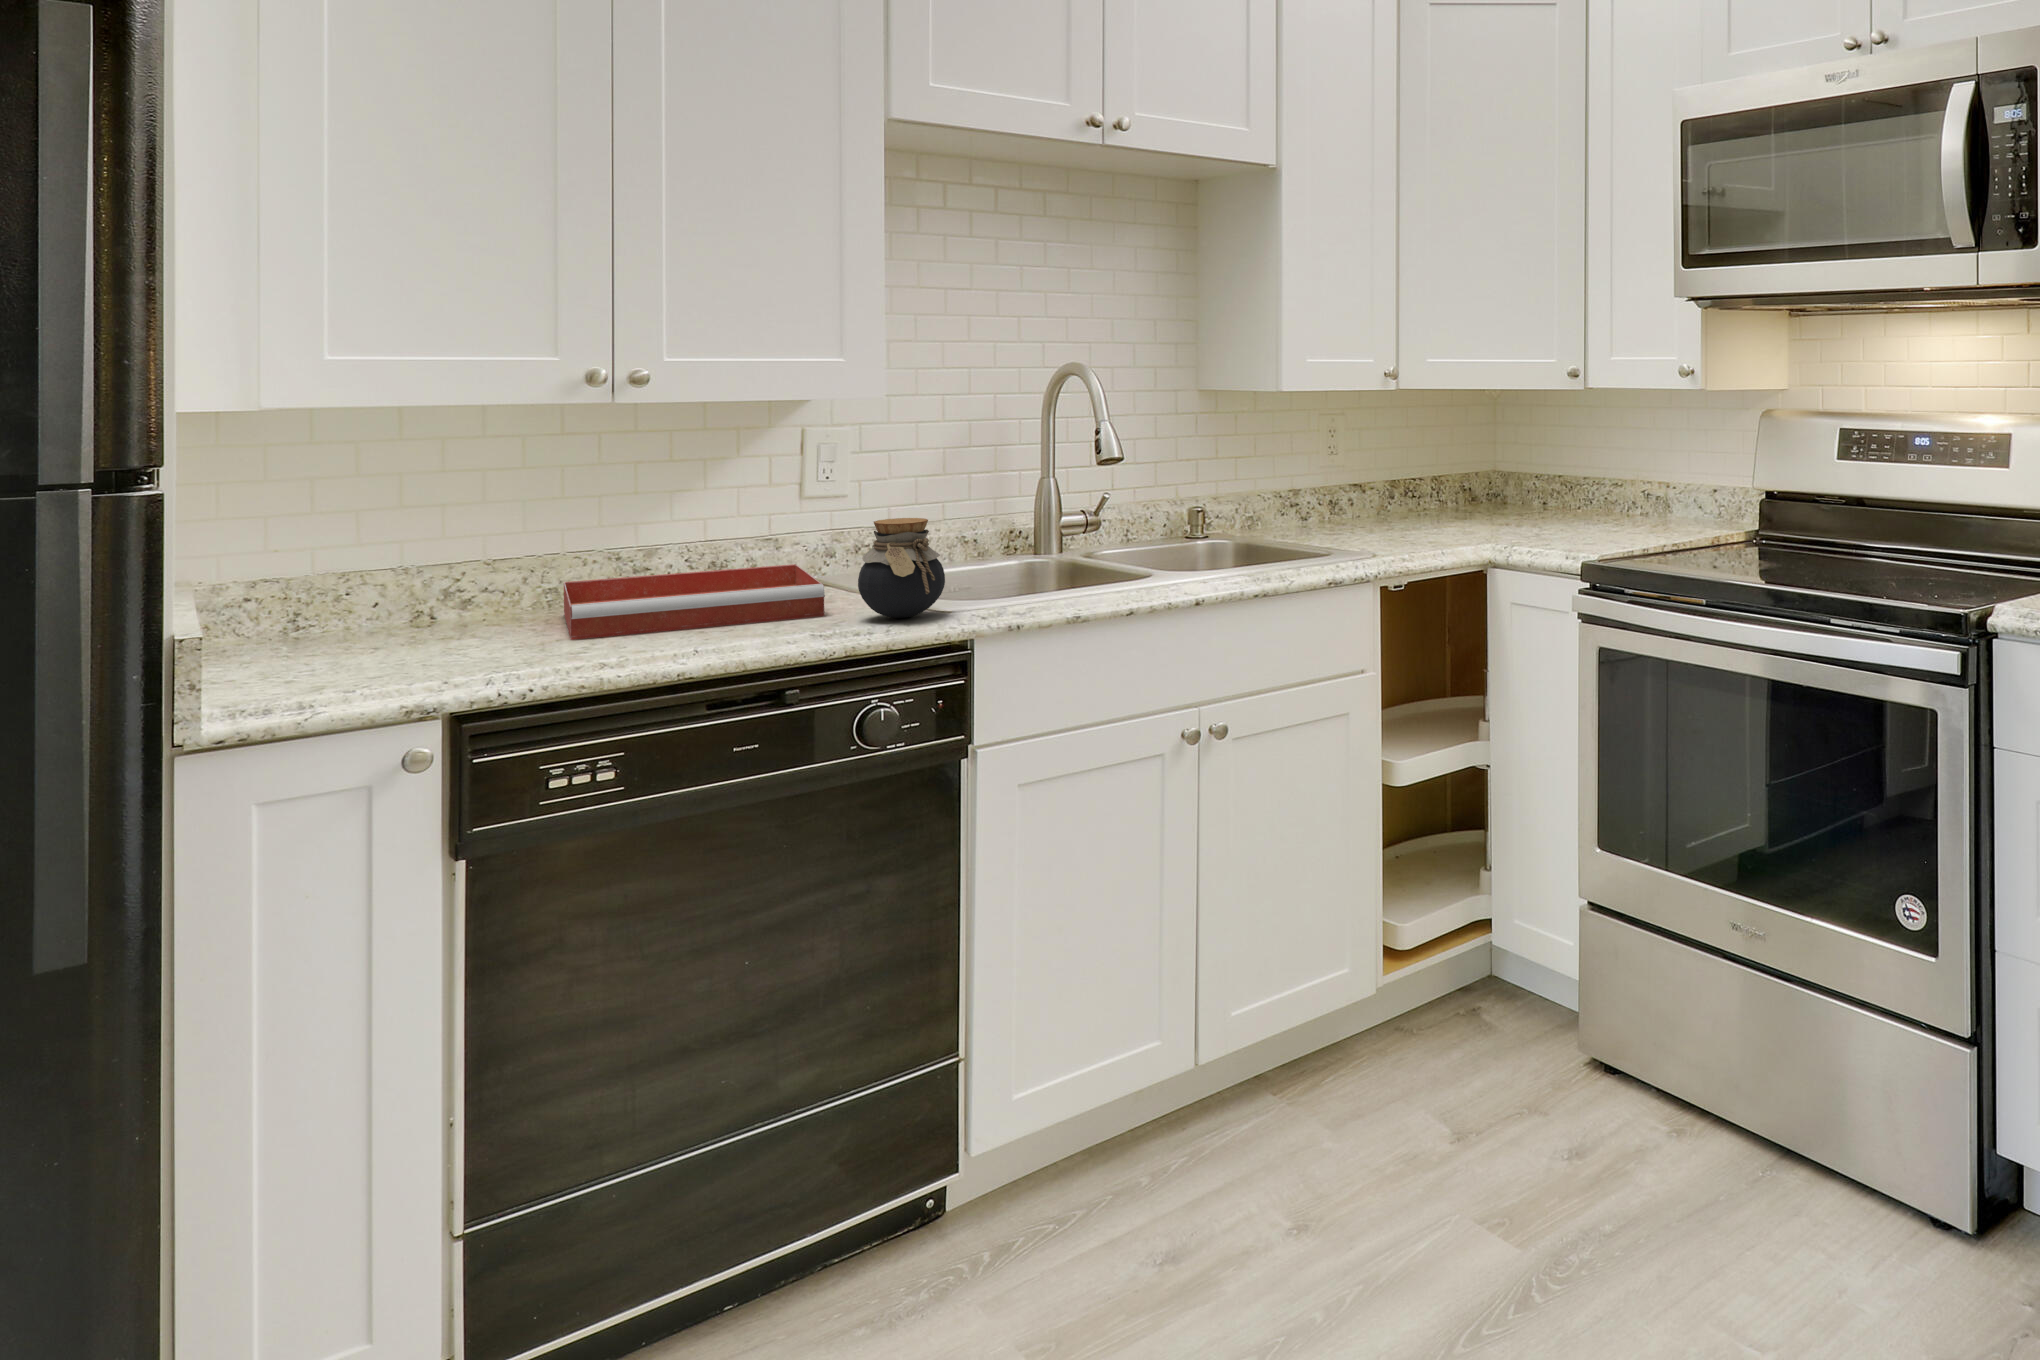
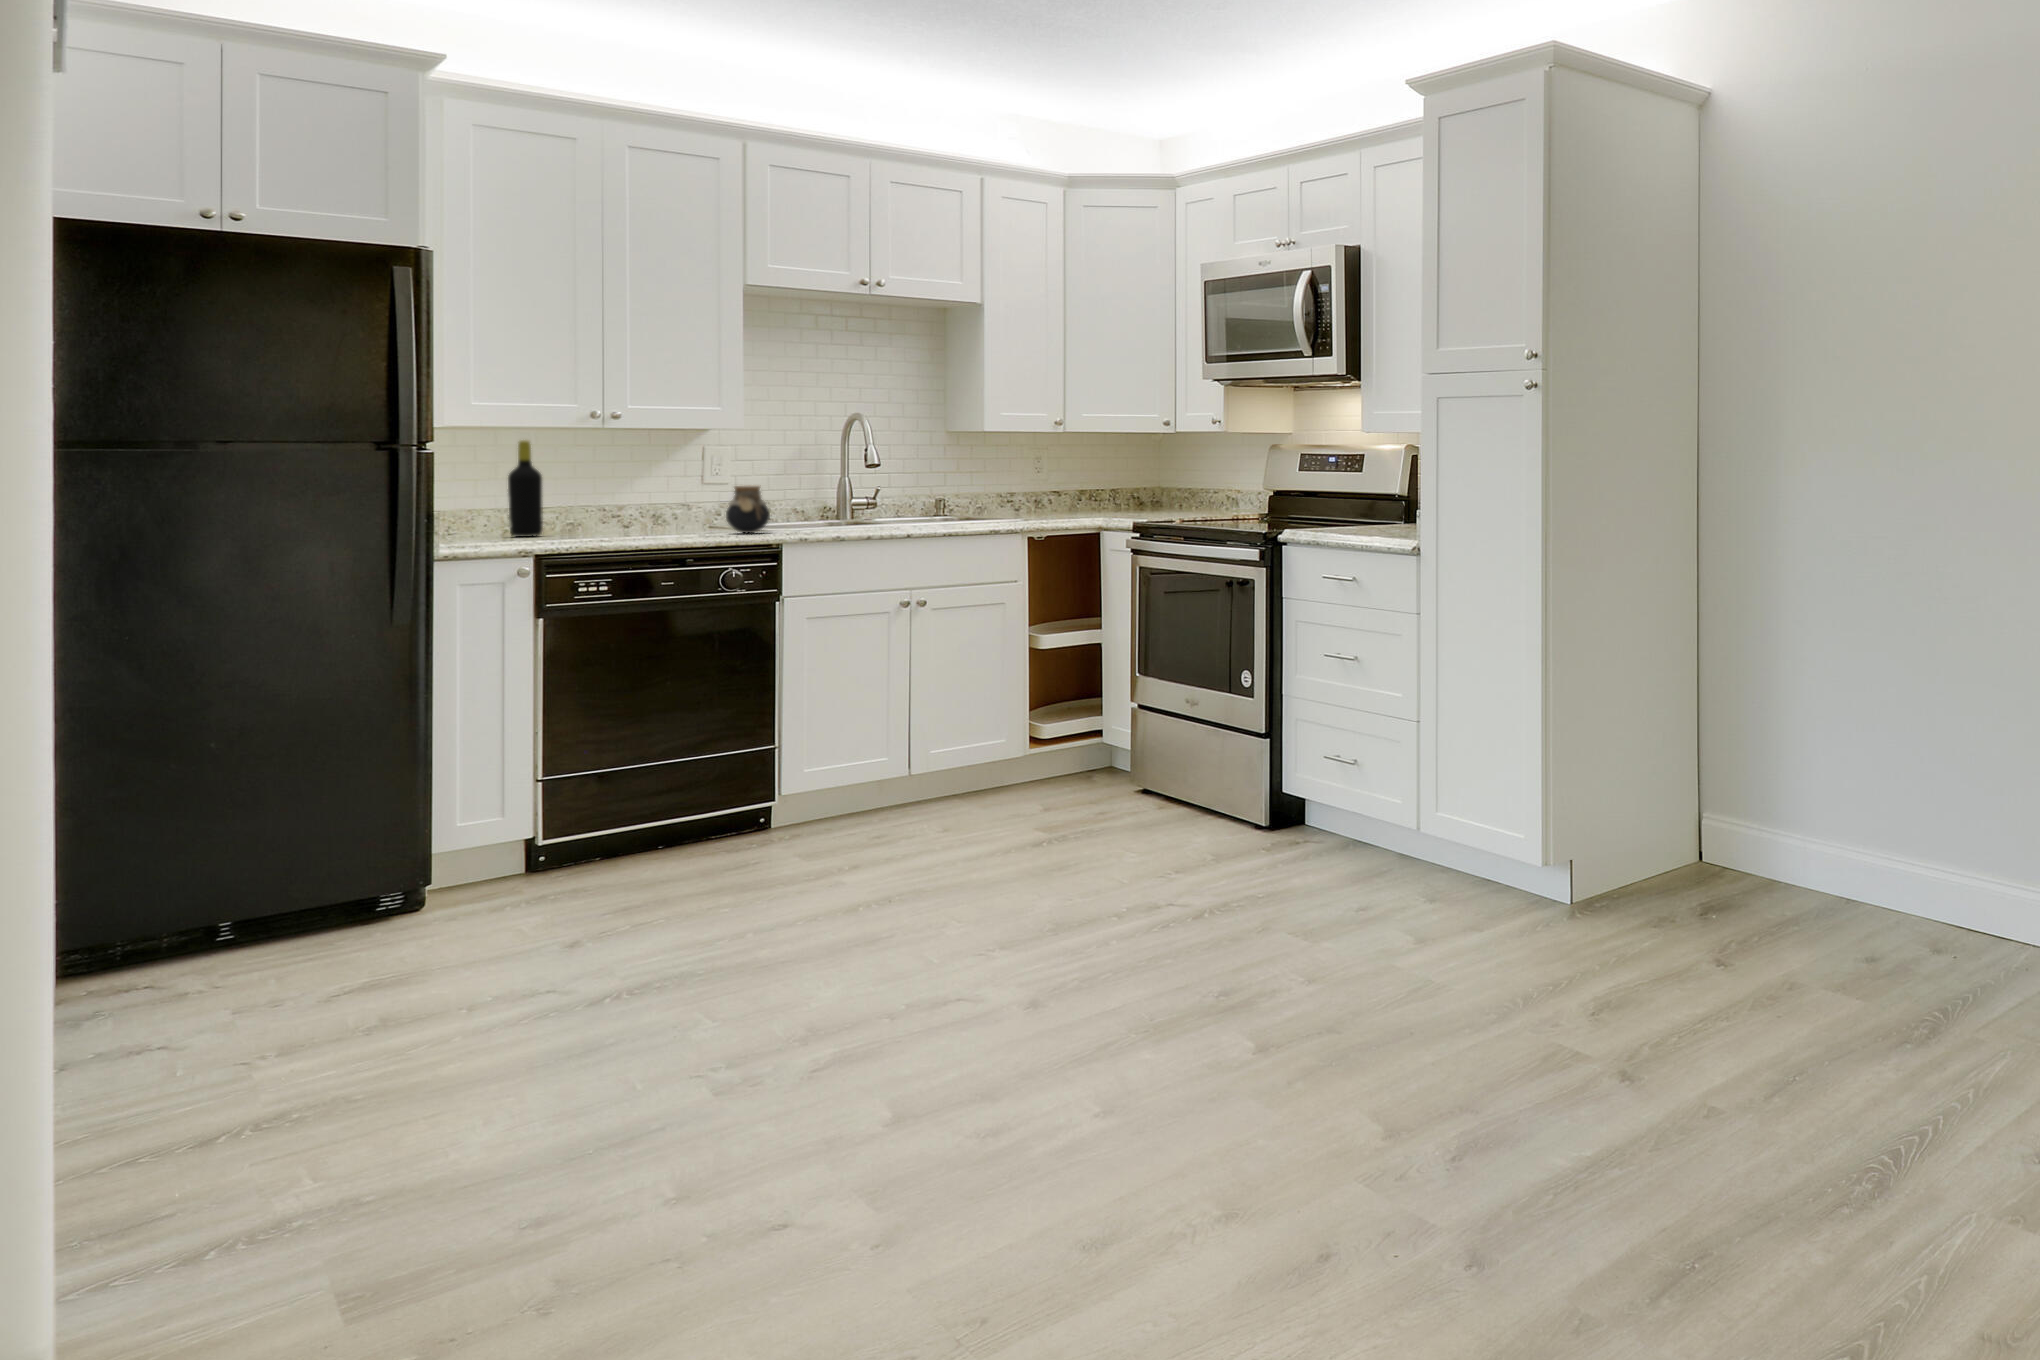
bottle: none [413,433,486,635] -> present [508,440,543,537]
tray: present [564,564,825,640] -> none [580,514,711,538]

